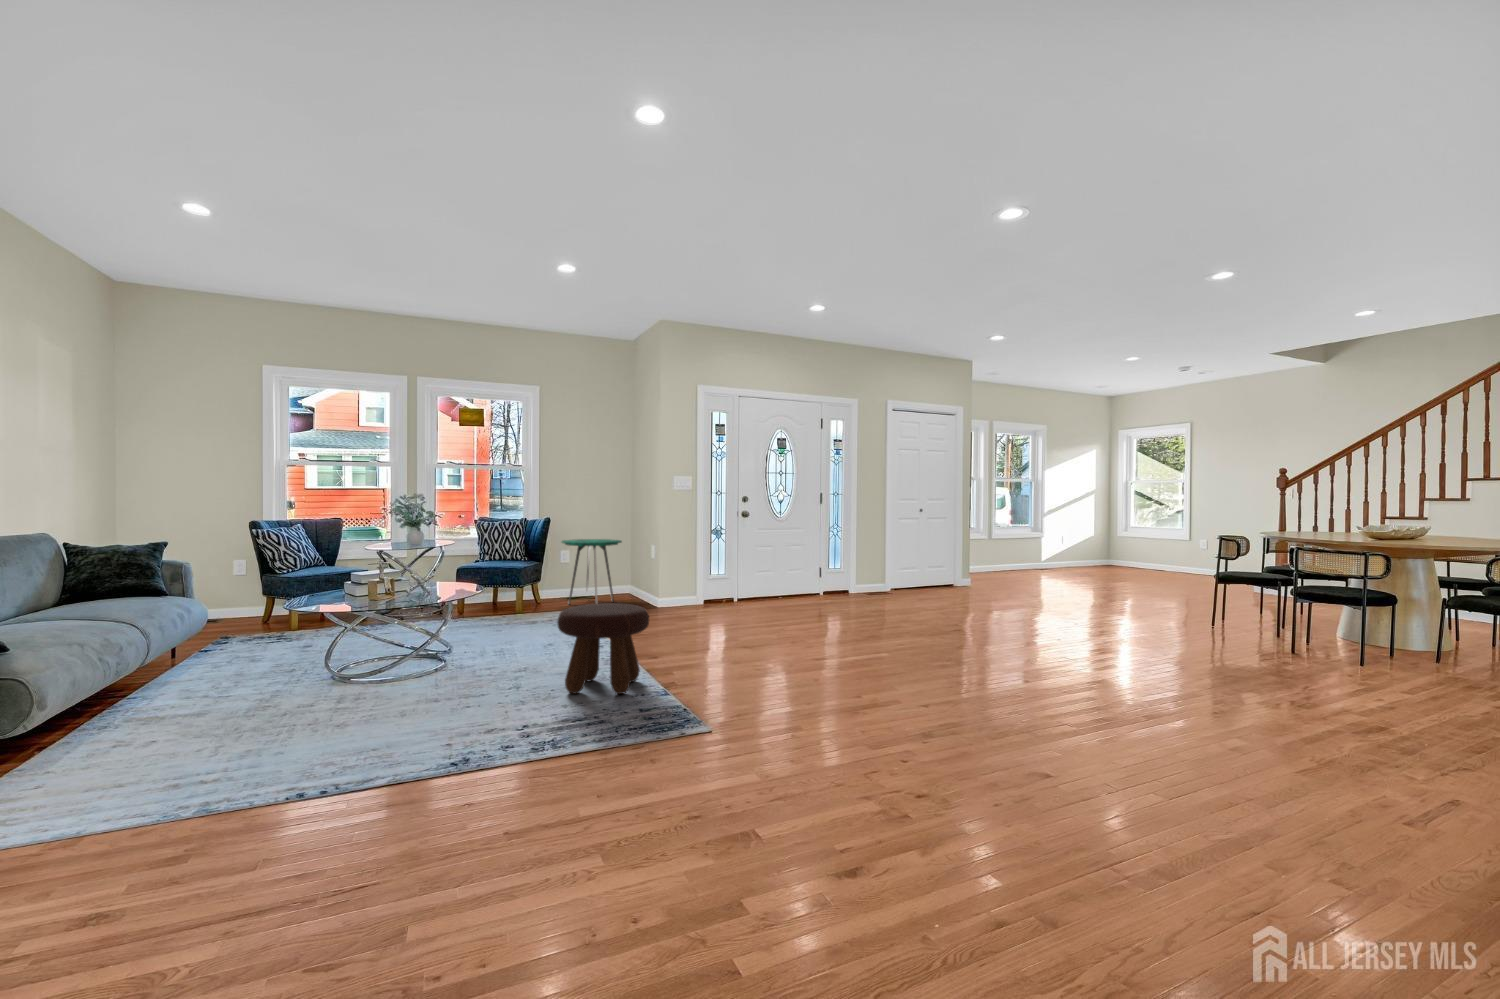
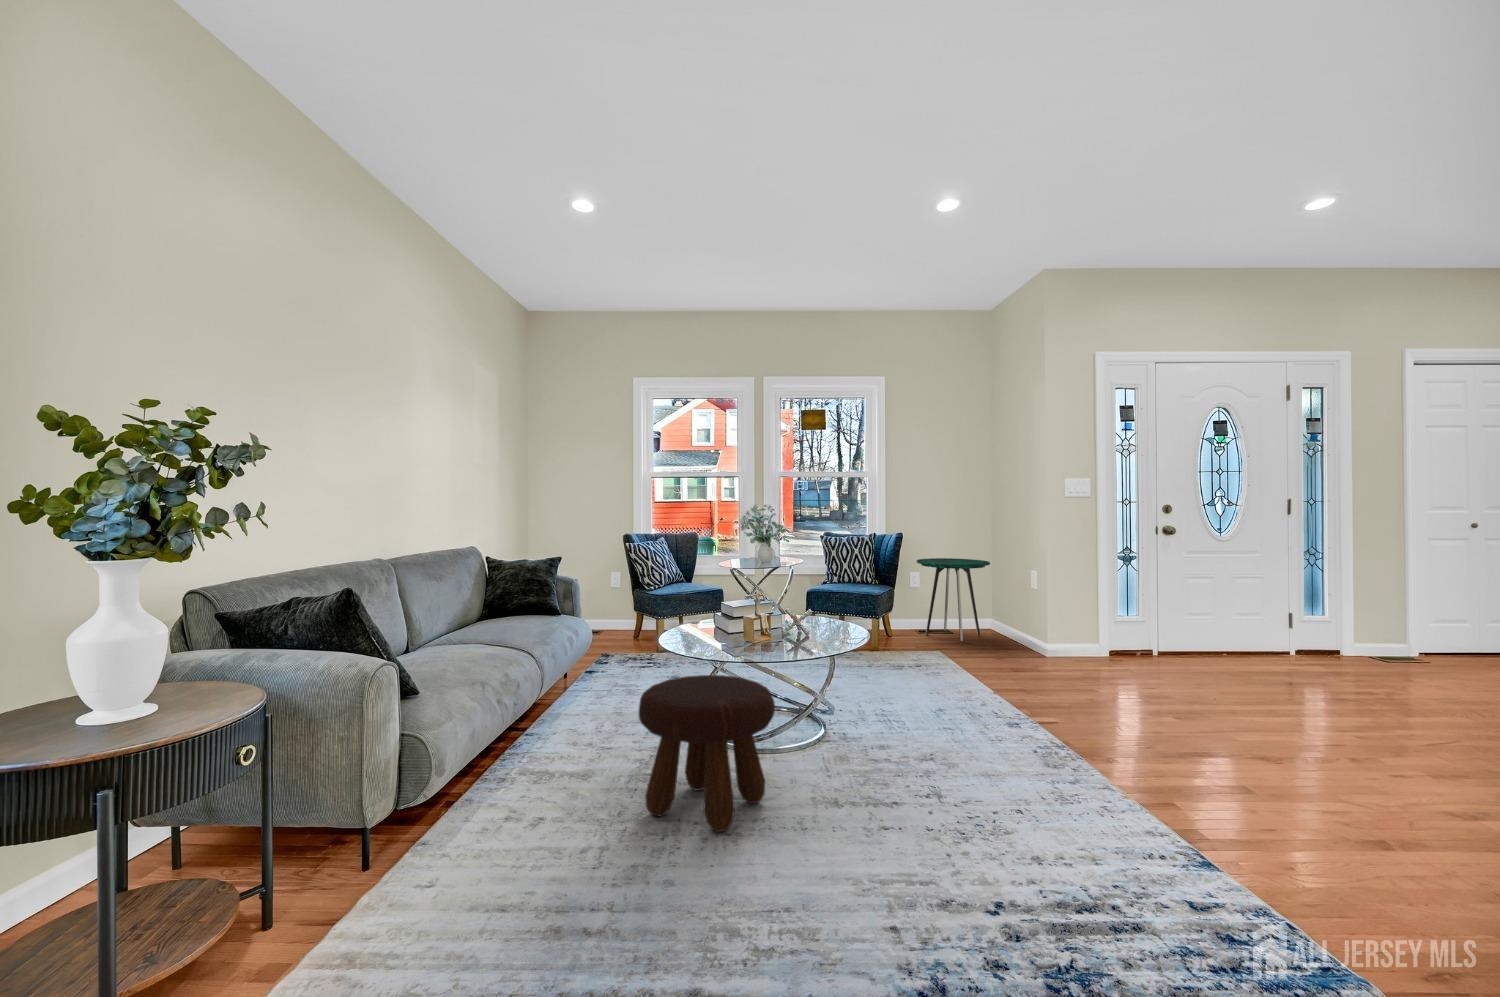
footstool: present [557,603,649,694] -> present [638,675,775,832]

